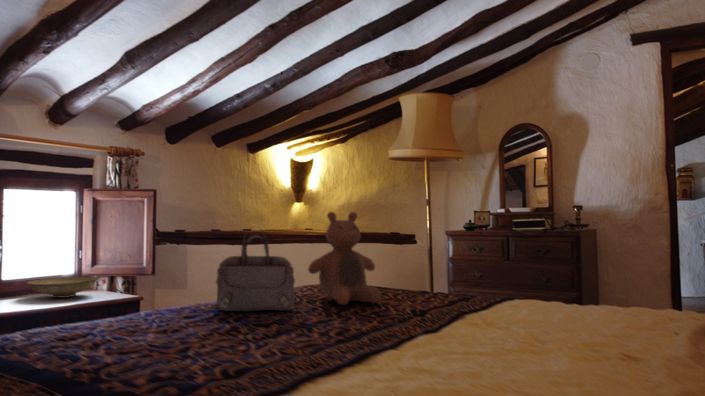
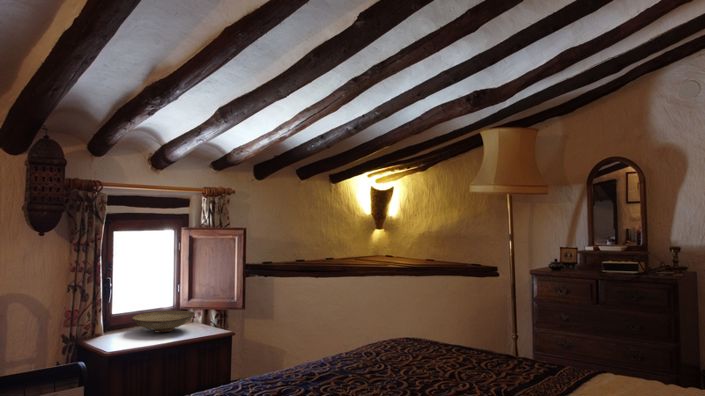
stuffed bear: present [308,212,381,305] -> none [389,282,459,376]
handbag: present [216,231,295,311] -> none [304,302,377,382]

